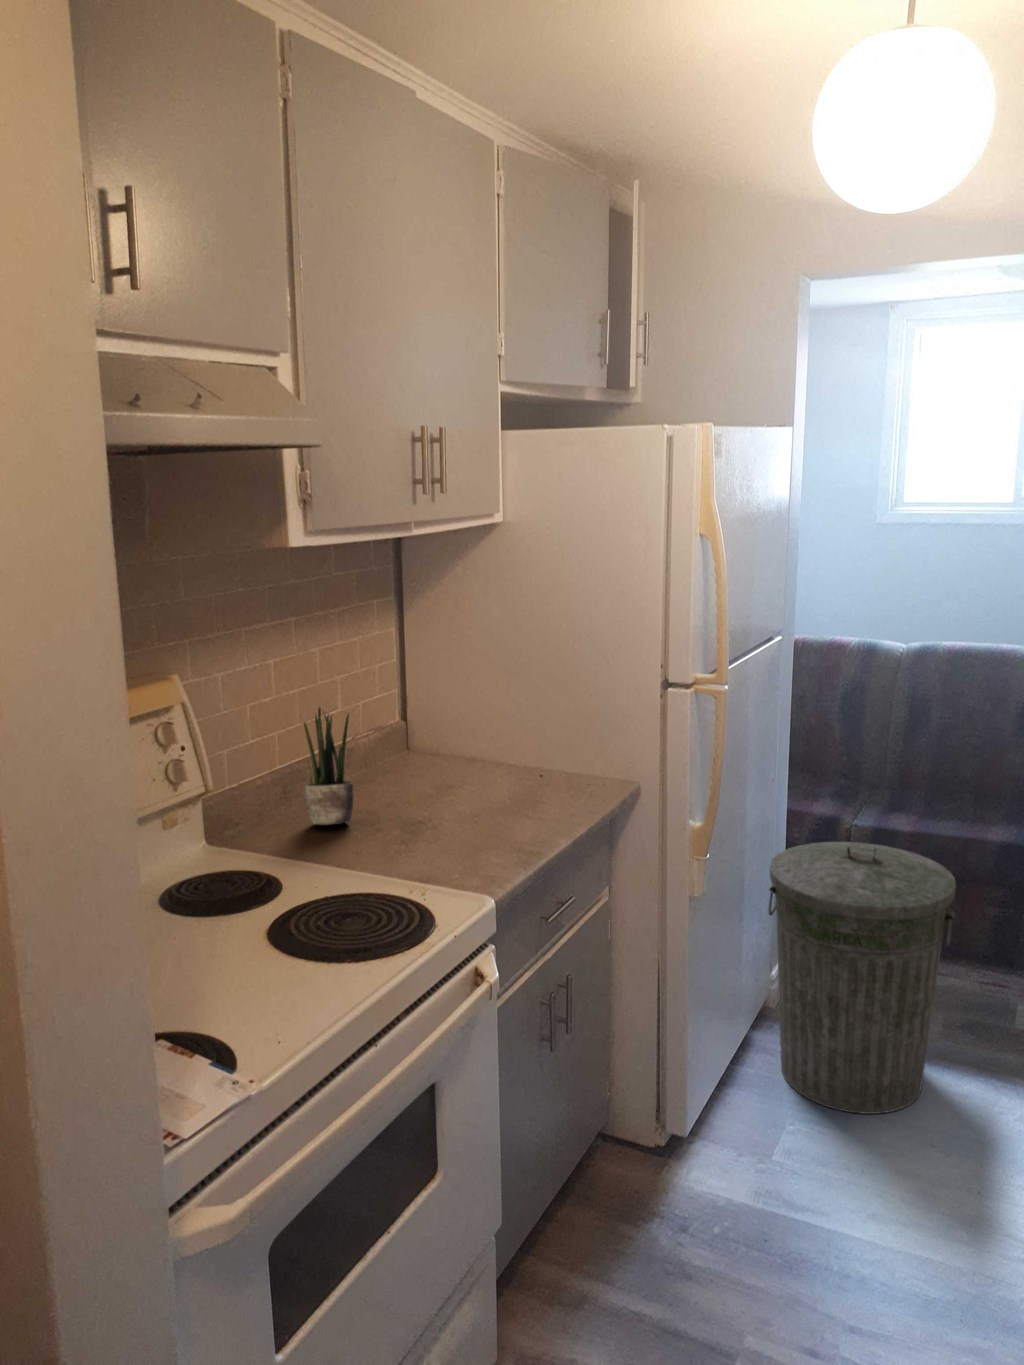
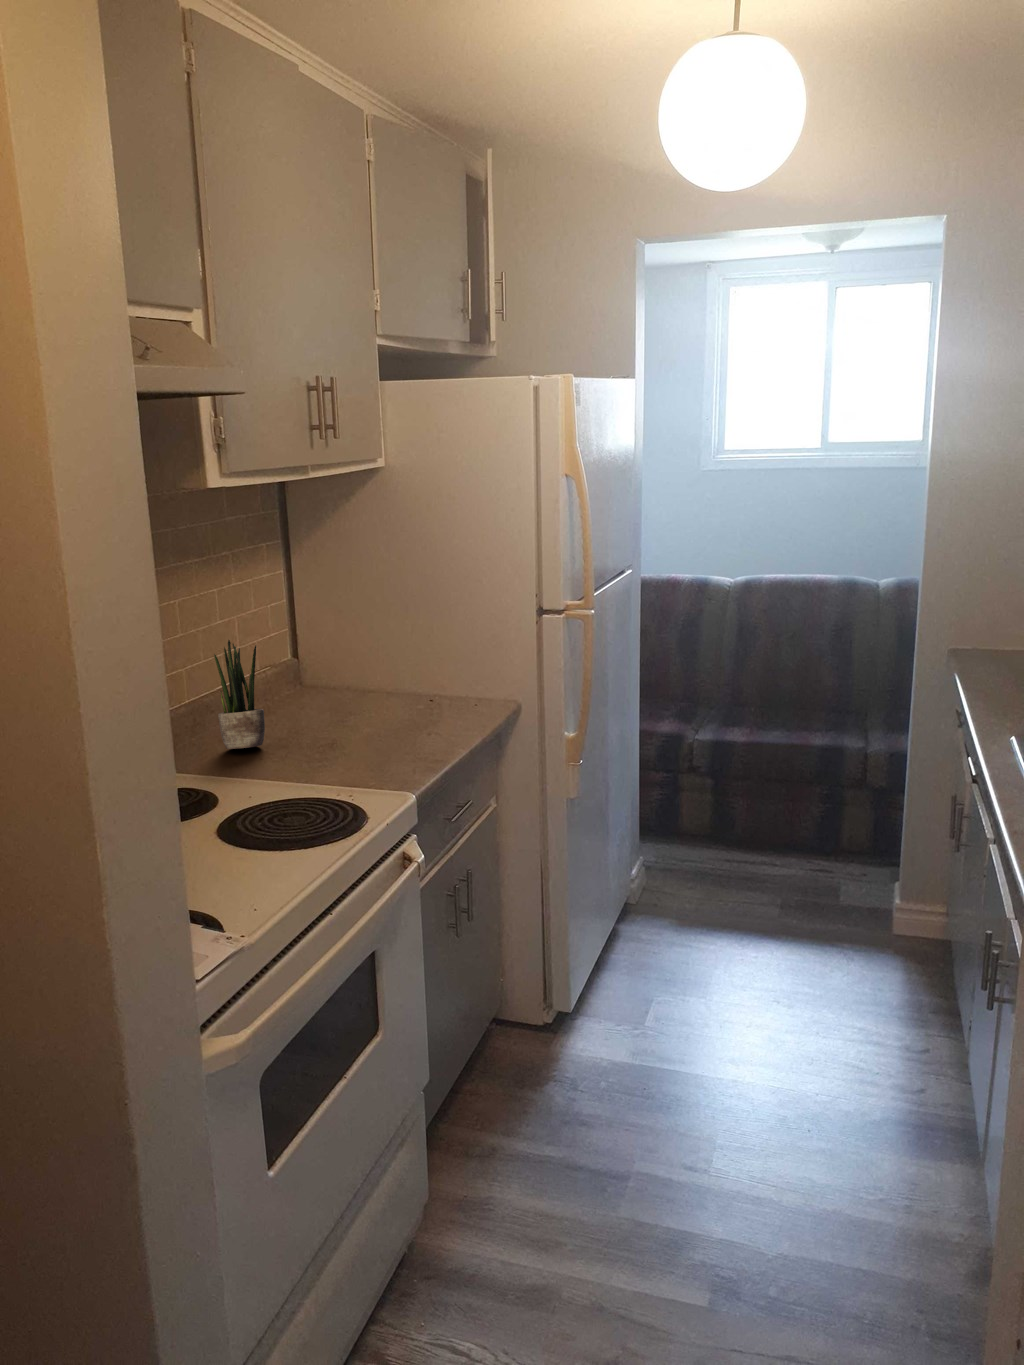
trash can: present [768,842,956,1114] -> none [631,748,789,981]

